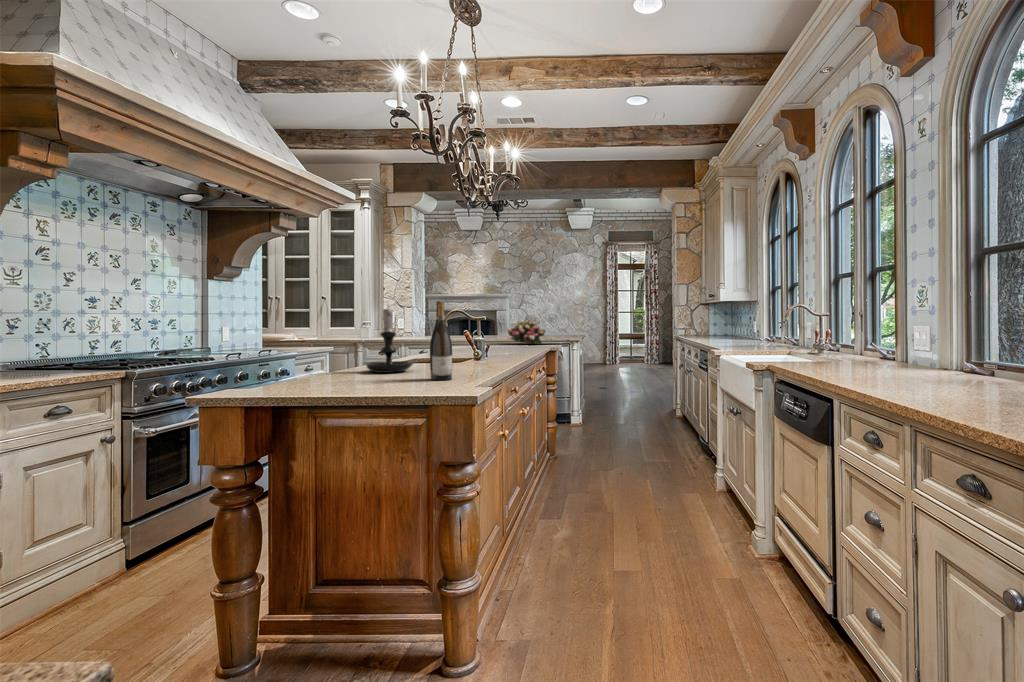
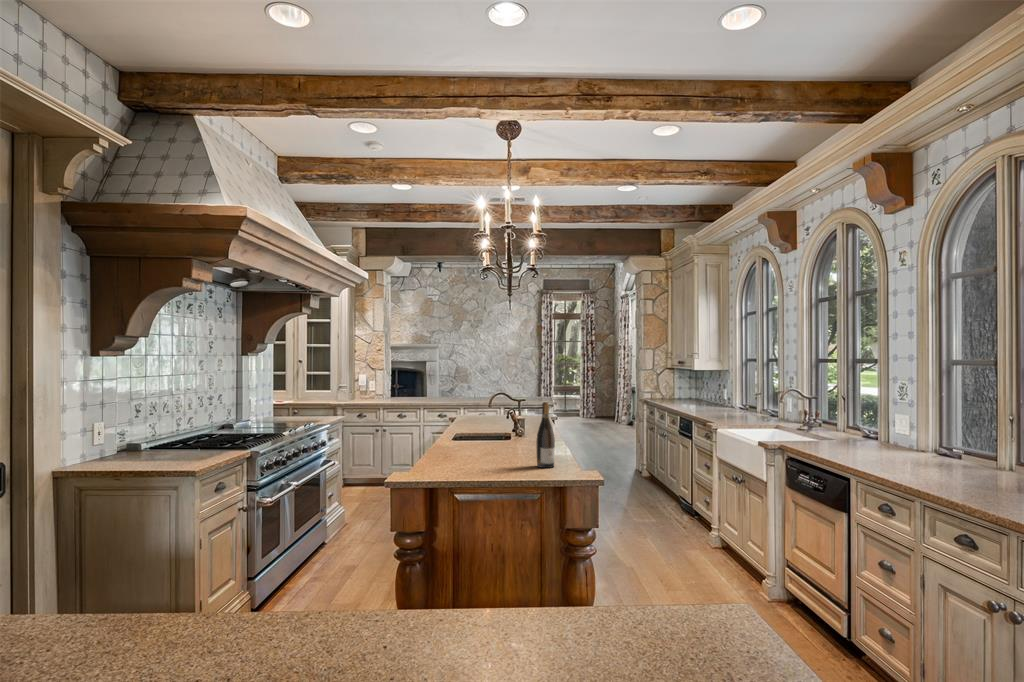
candle holder: present [366,309,413,373] -> none [460,398,501,459]
flower arrangement: present [507,321,546,344] -> none [501,388,538,412]

